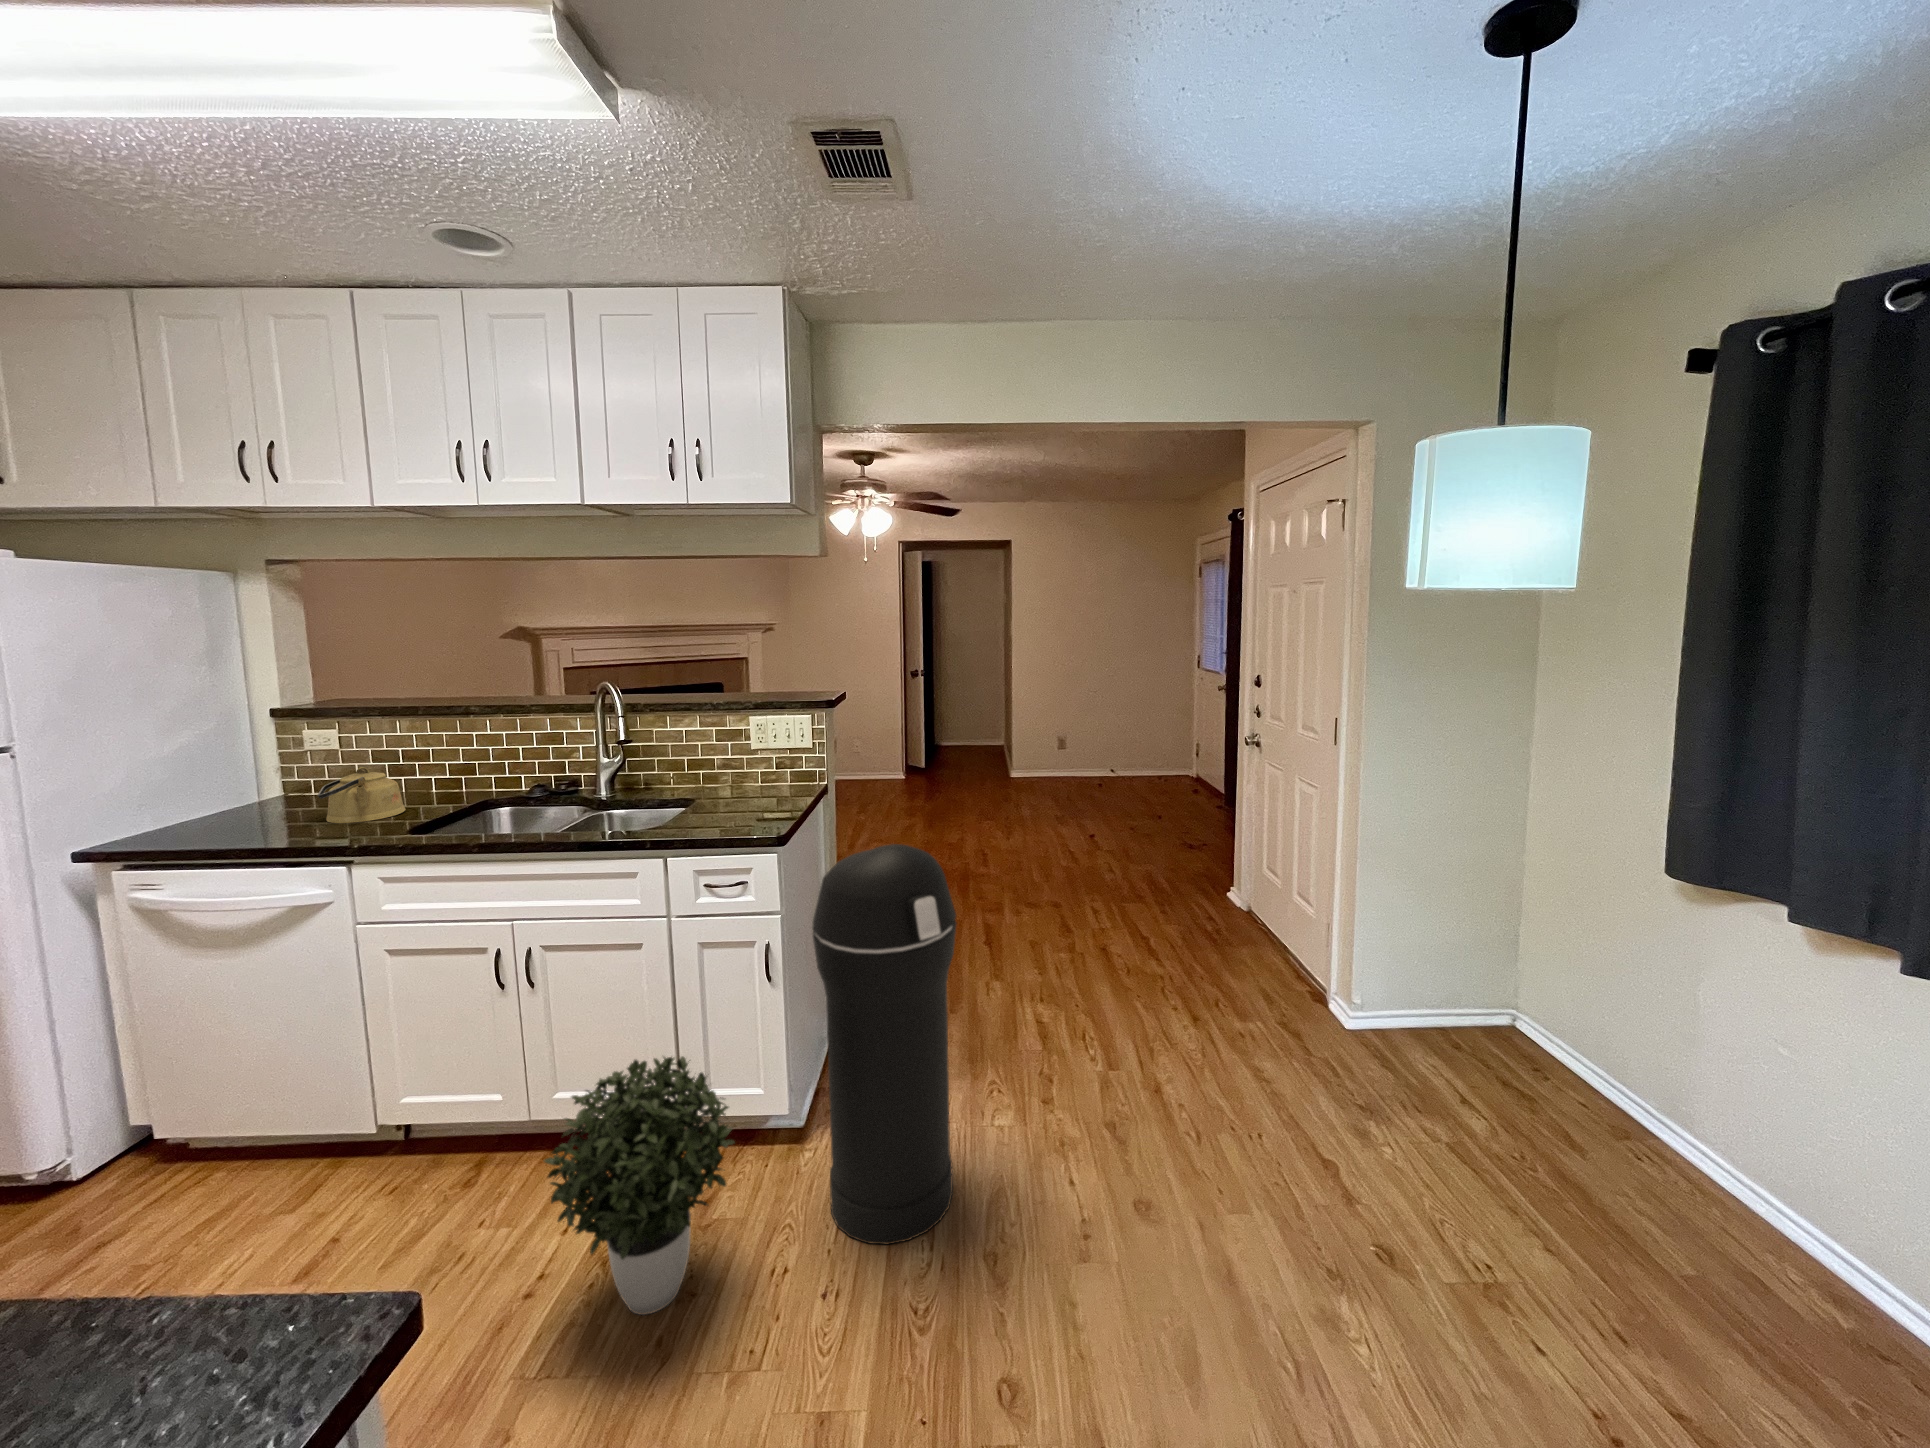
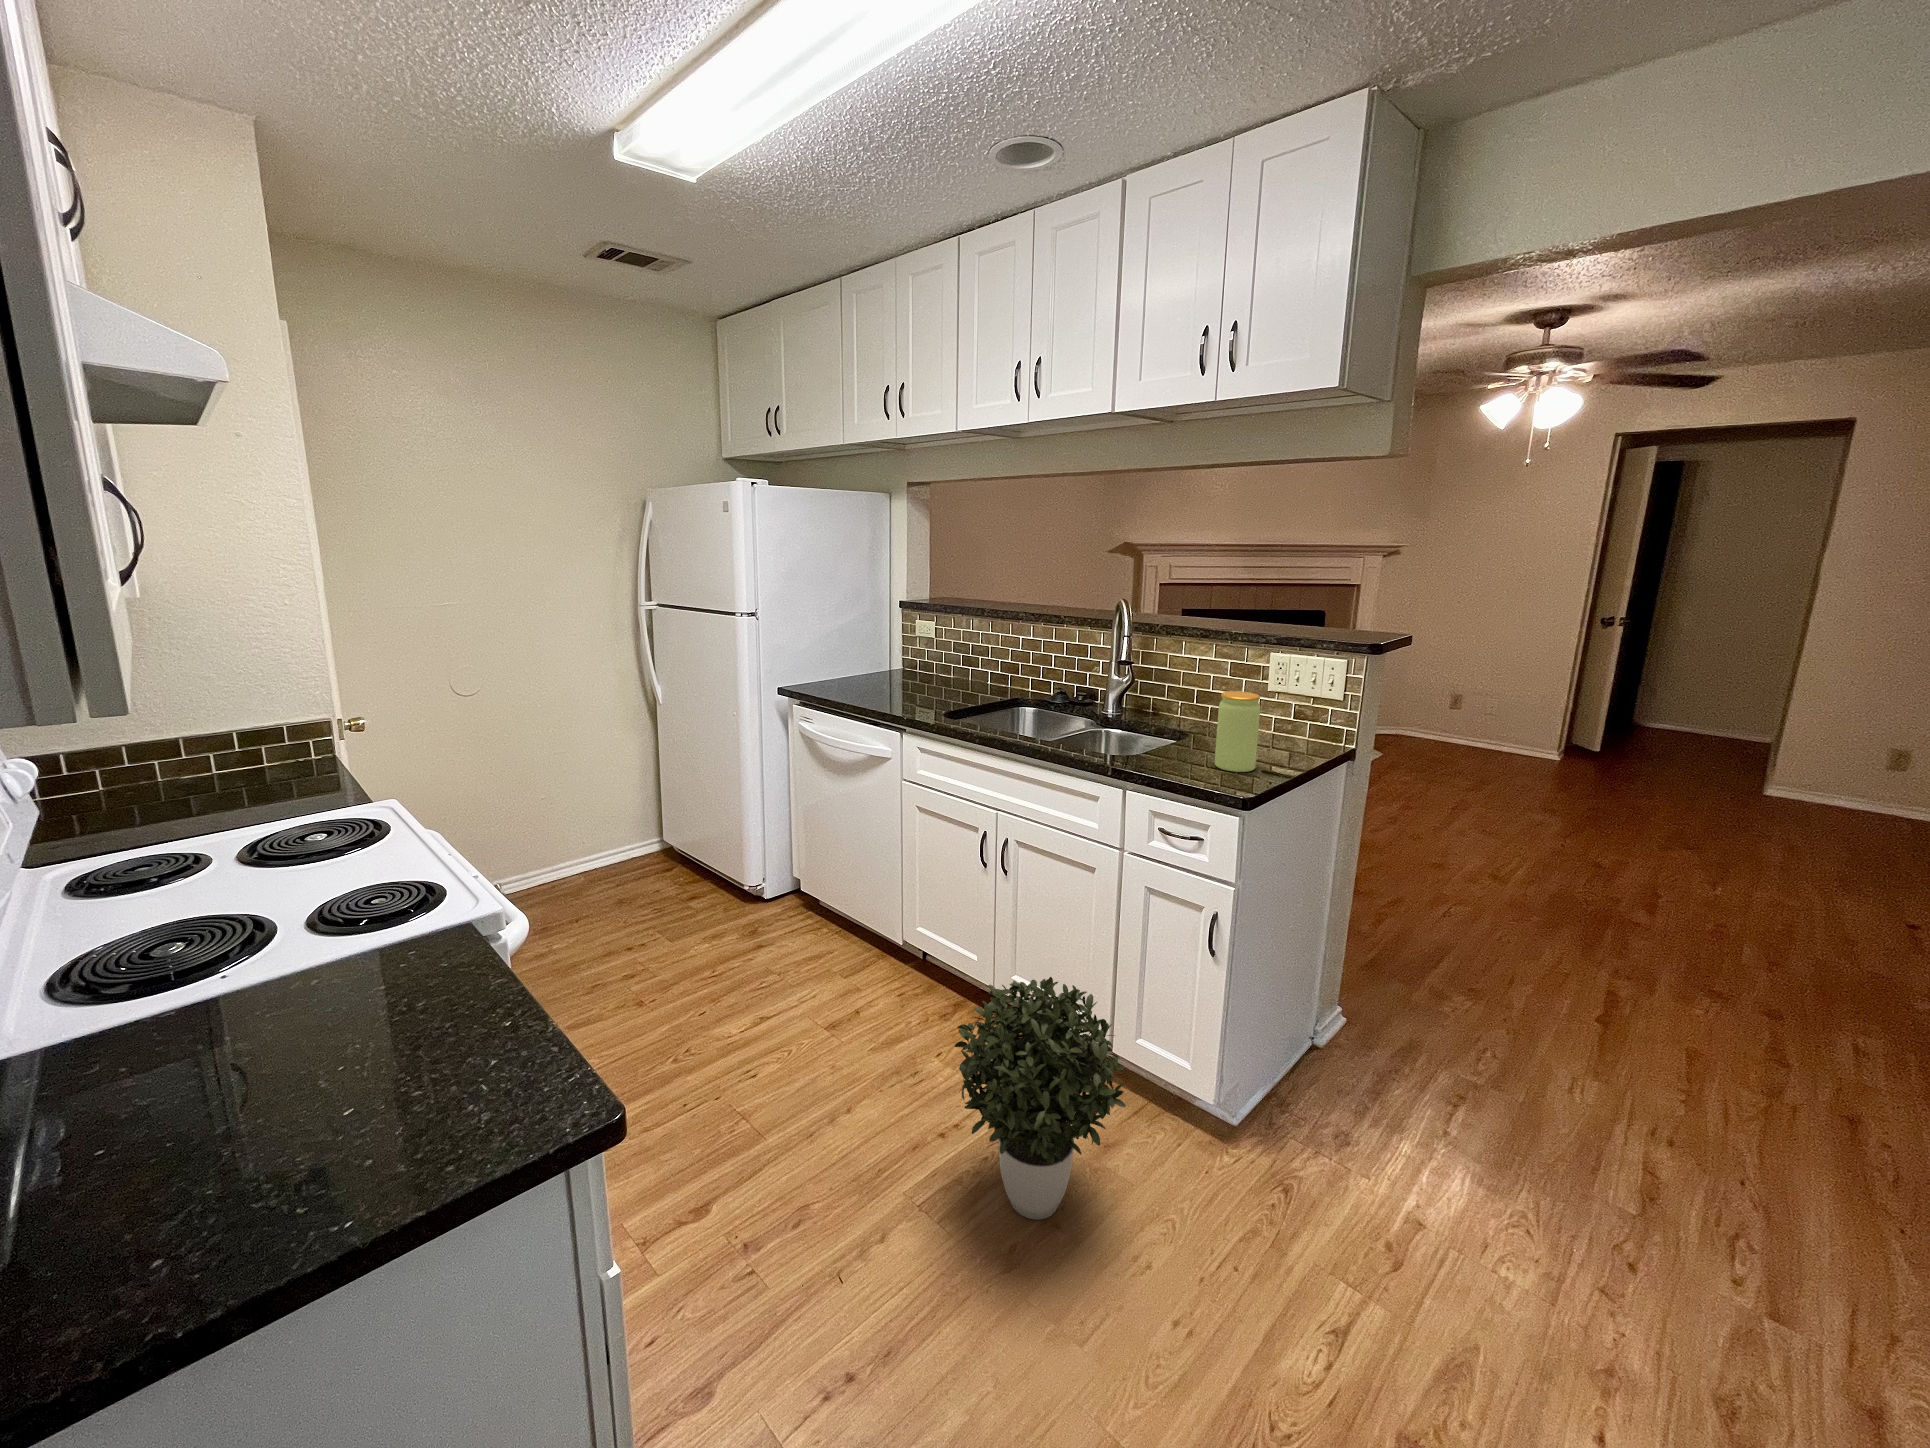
jar: none [733,751,770,821] -> present [1215,691,1260,772]
kettle: present [318,767,406,823] -> none [909,654,965,698]
trash can: present [813,844,956,1244] -> none [1227,844,1458,1347]

